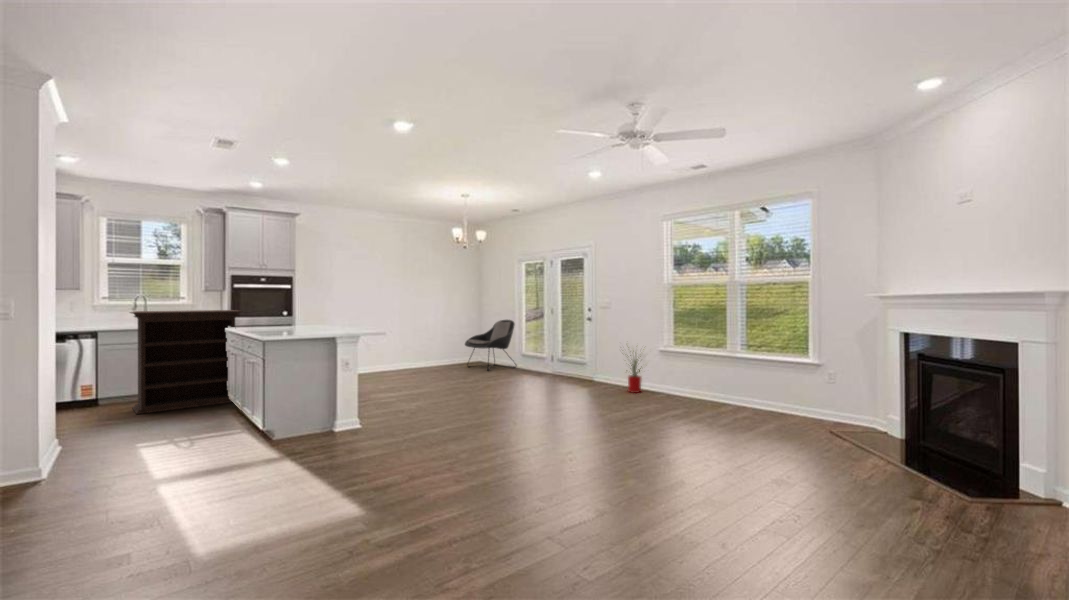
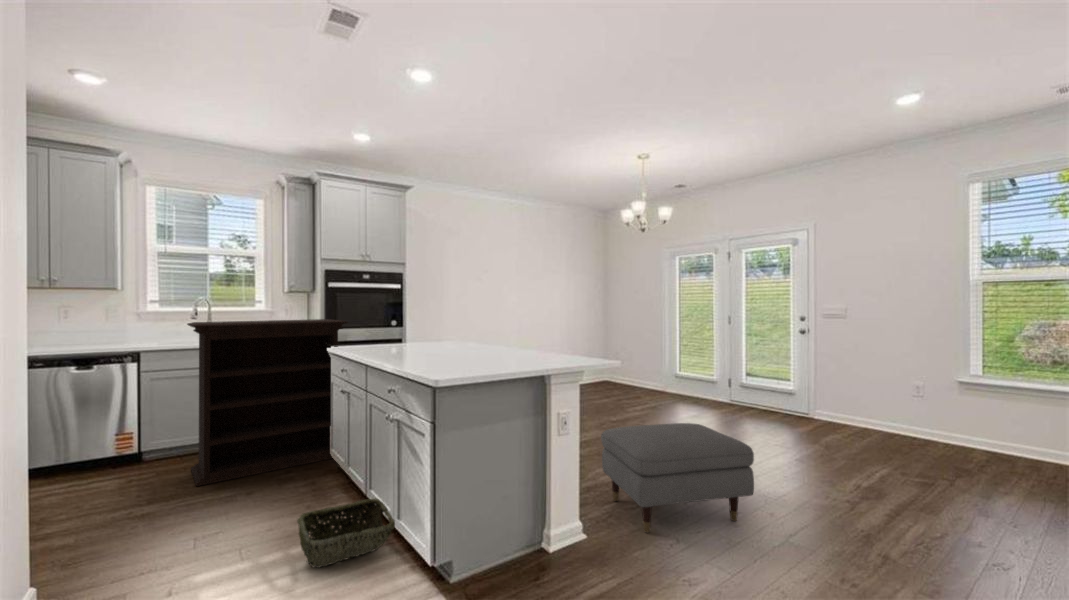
lounge chair: present [465,320,515,370] -> none [601,329,671,398]
house plant: present [628,355,641,393] -> none [885,367,959,448]
ottoman: none [389,370,465,425] -> present [601,423,754,533]
woven basket: none [193,408,250,438] -> present [297,498,395,568]

